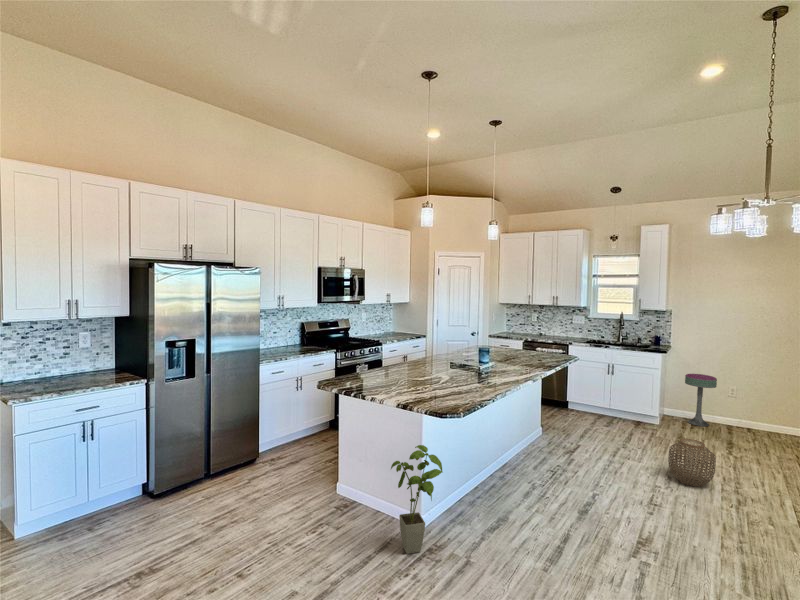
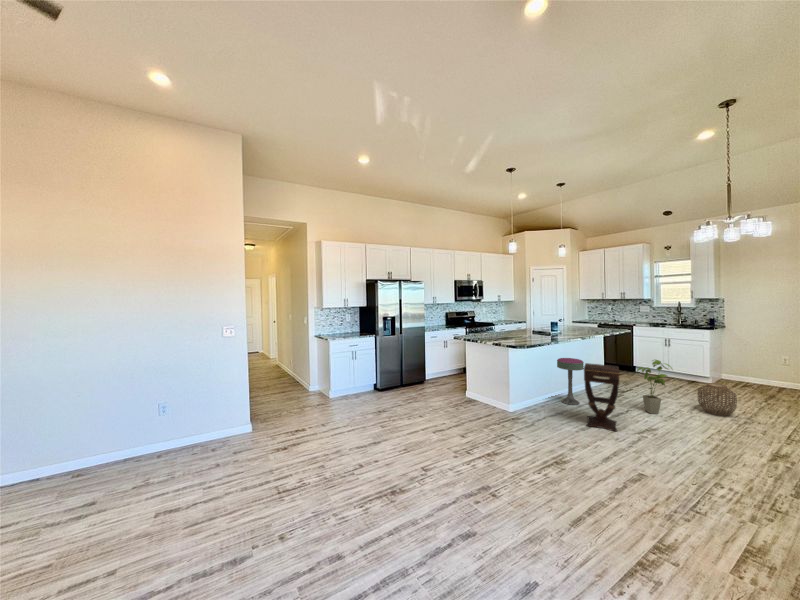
bar stool: present [685,374,717,426] -> present [557,358,584,405]
side table: none [540,427,603,549] -> present [584,363,619,431]
house plant: present [391,445,443,554] -> present [637,360,671,414]

